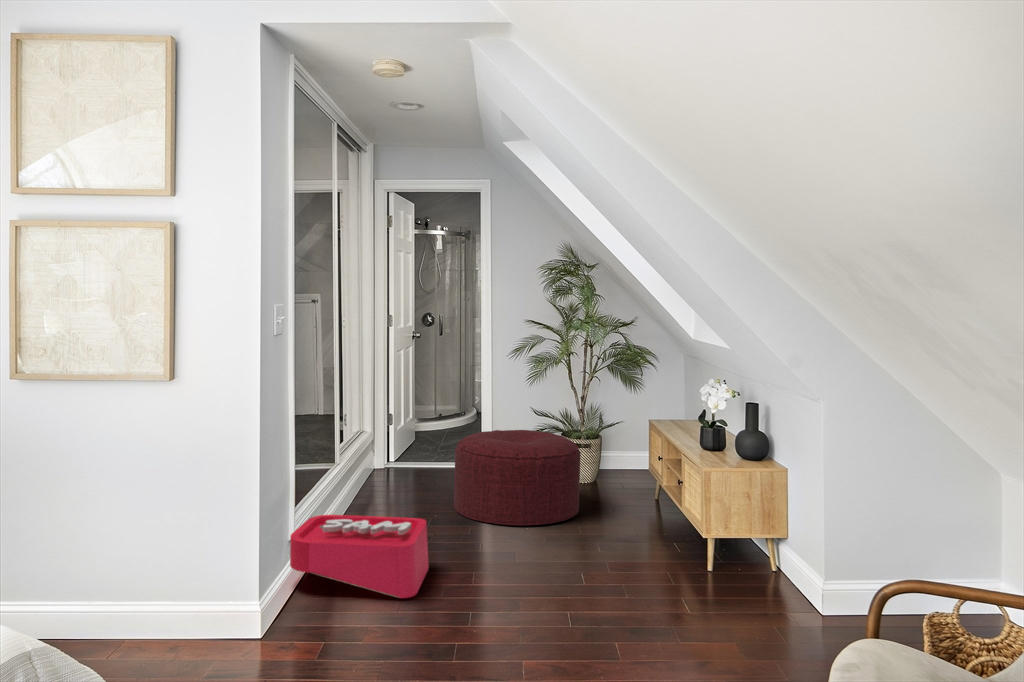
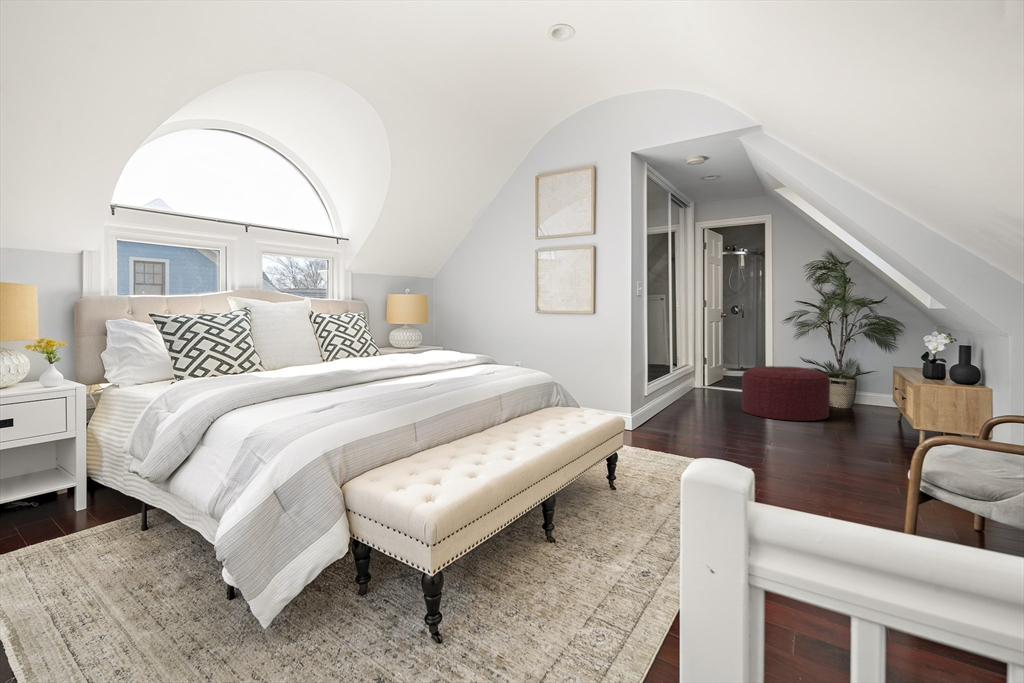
storage bin: present [290,515,429,598] -> none [644,393,720,439]

